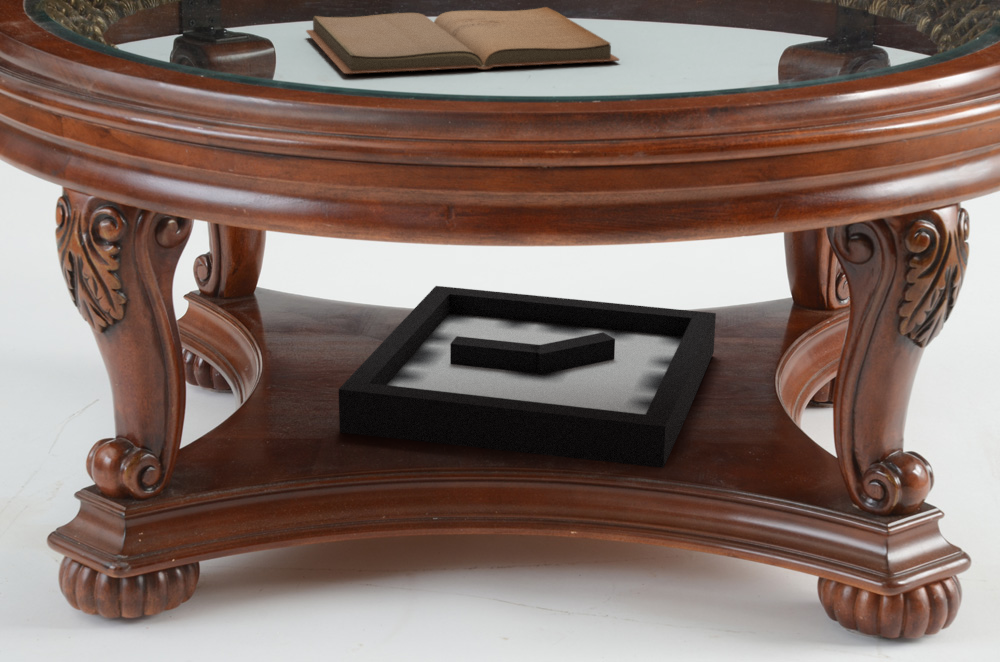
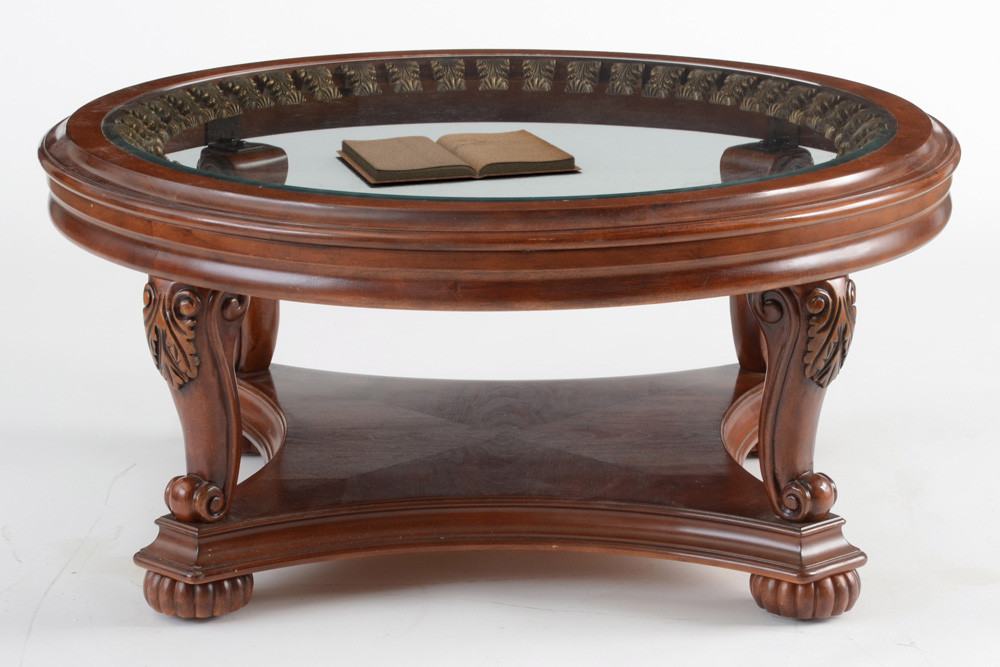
decorative tray: present [339,286,716,468] -> none [362,356,664,495]

